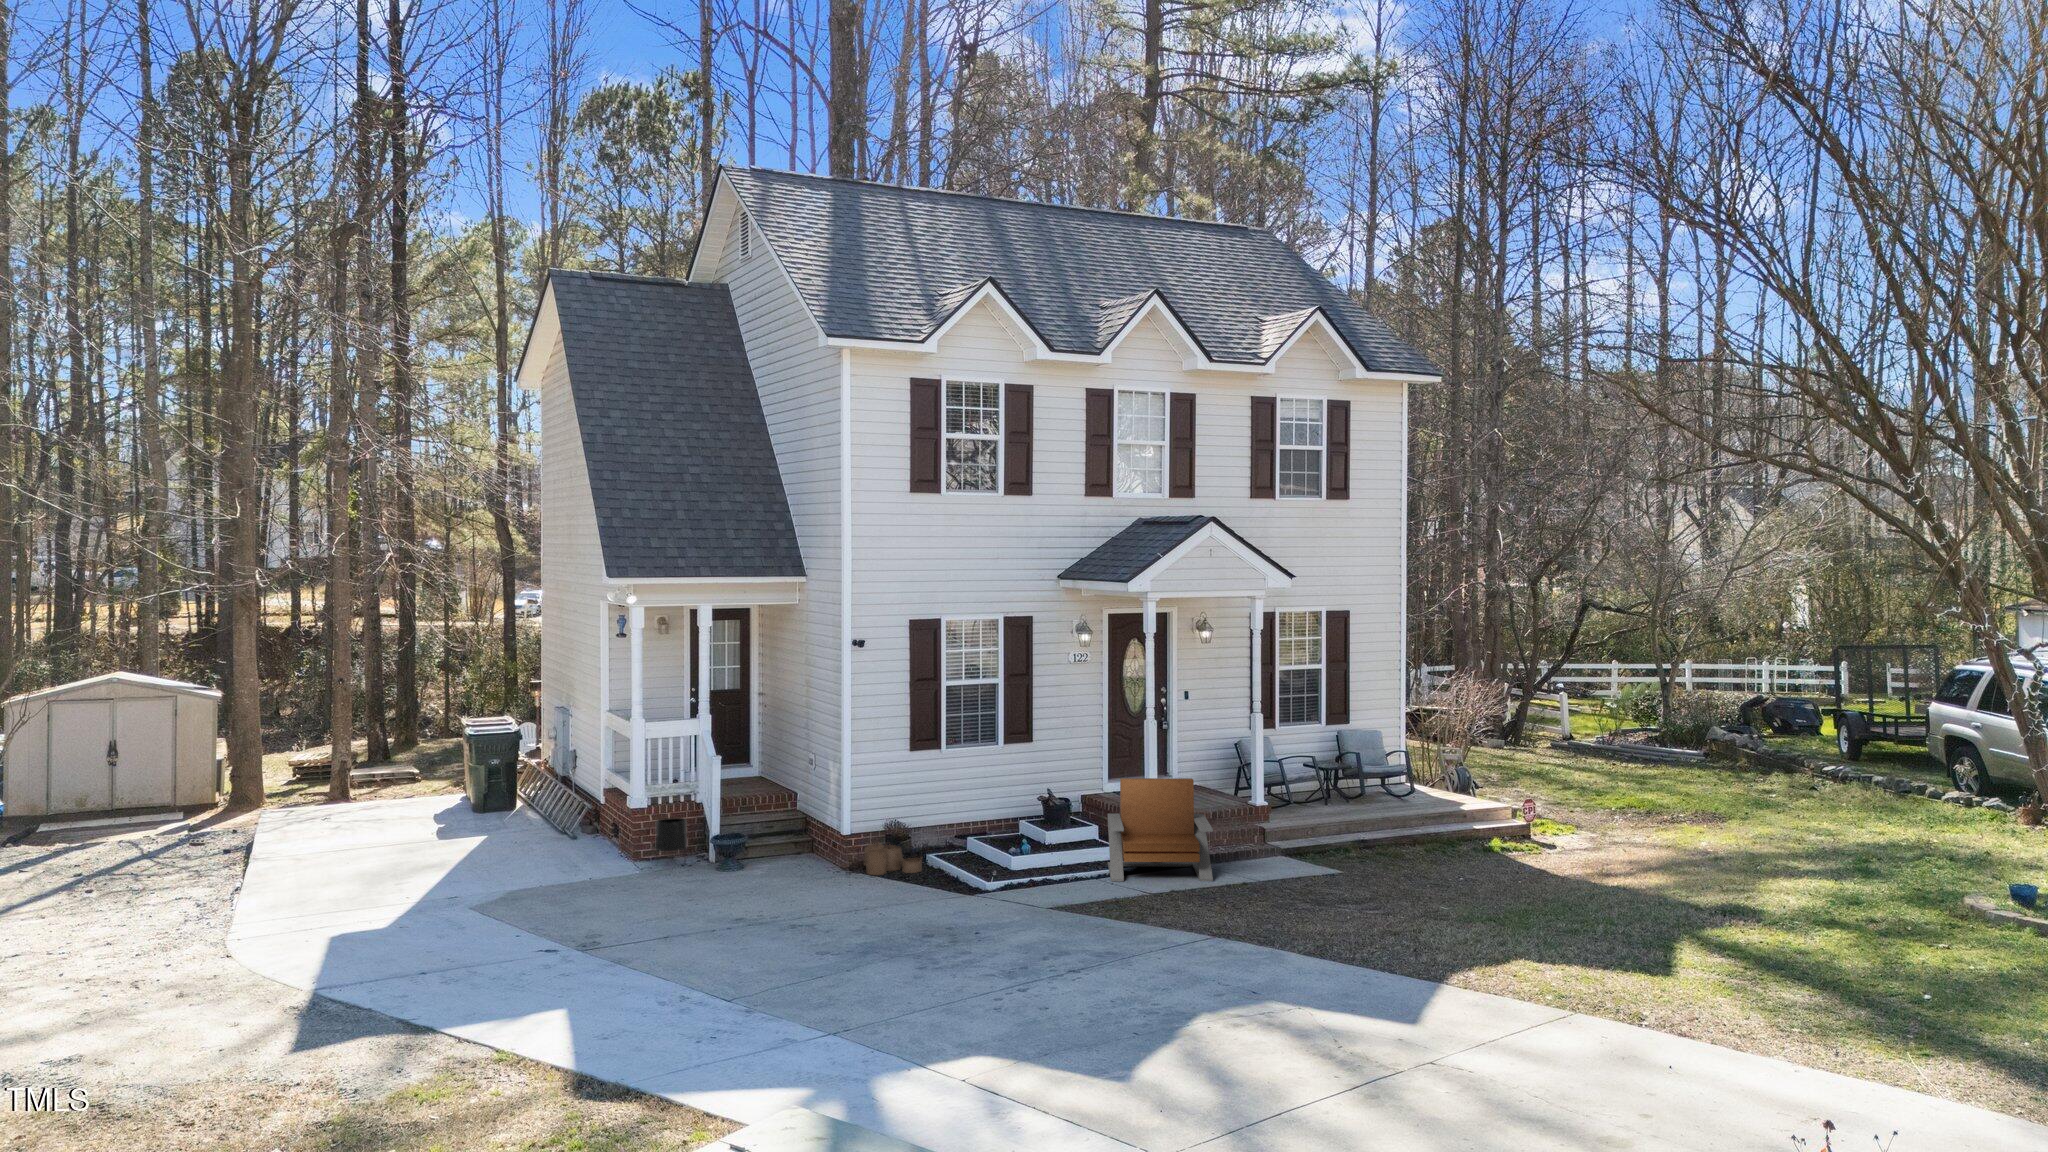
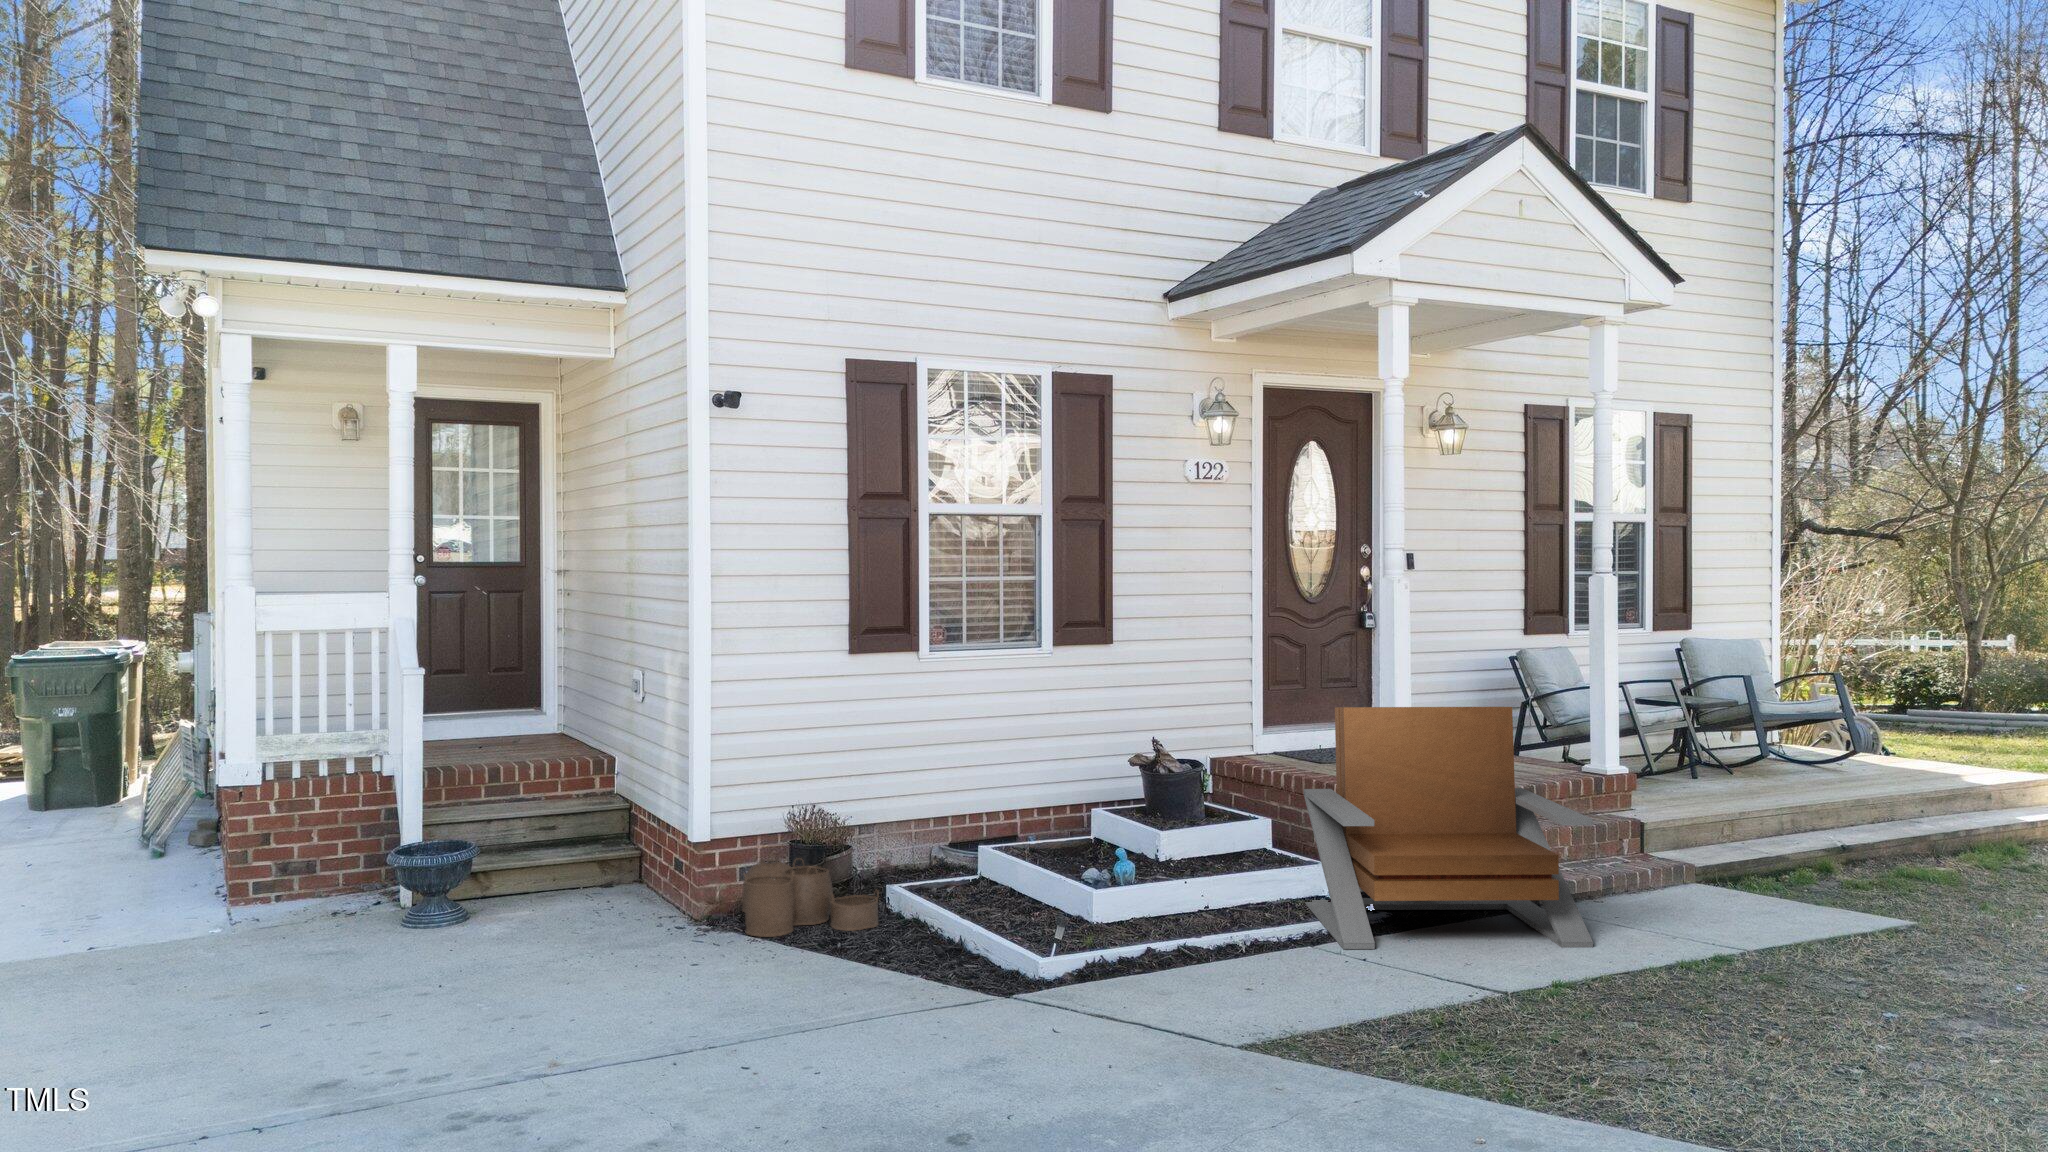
planter: present [656,818,687,852] -> none [262,807,341,917]

